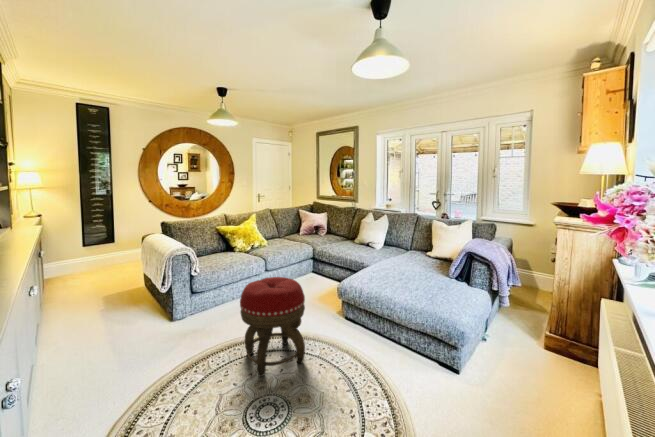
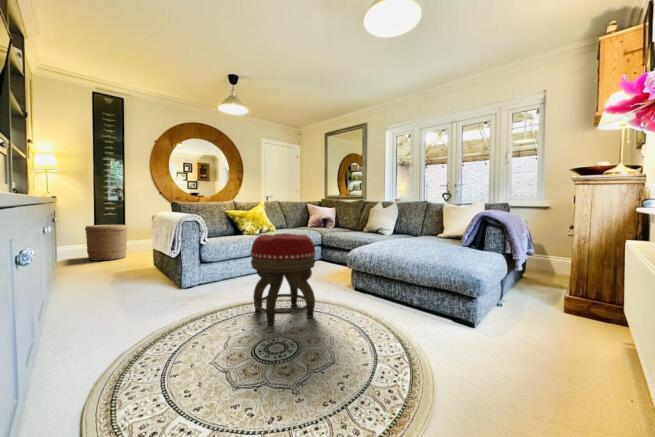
woven basket: none [76,237,120,277] -> present [85,225,127,261]

